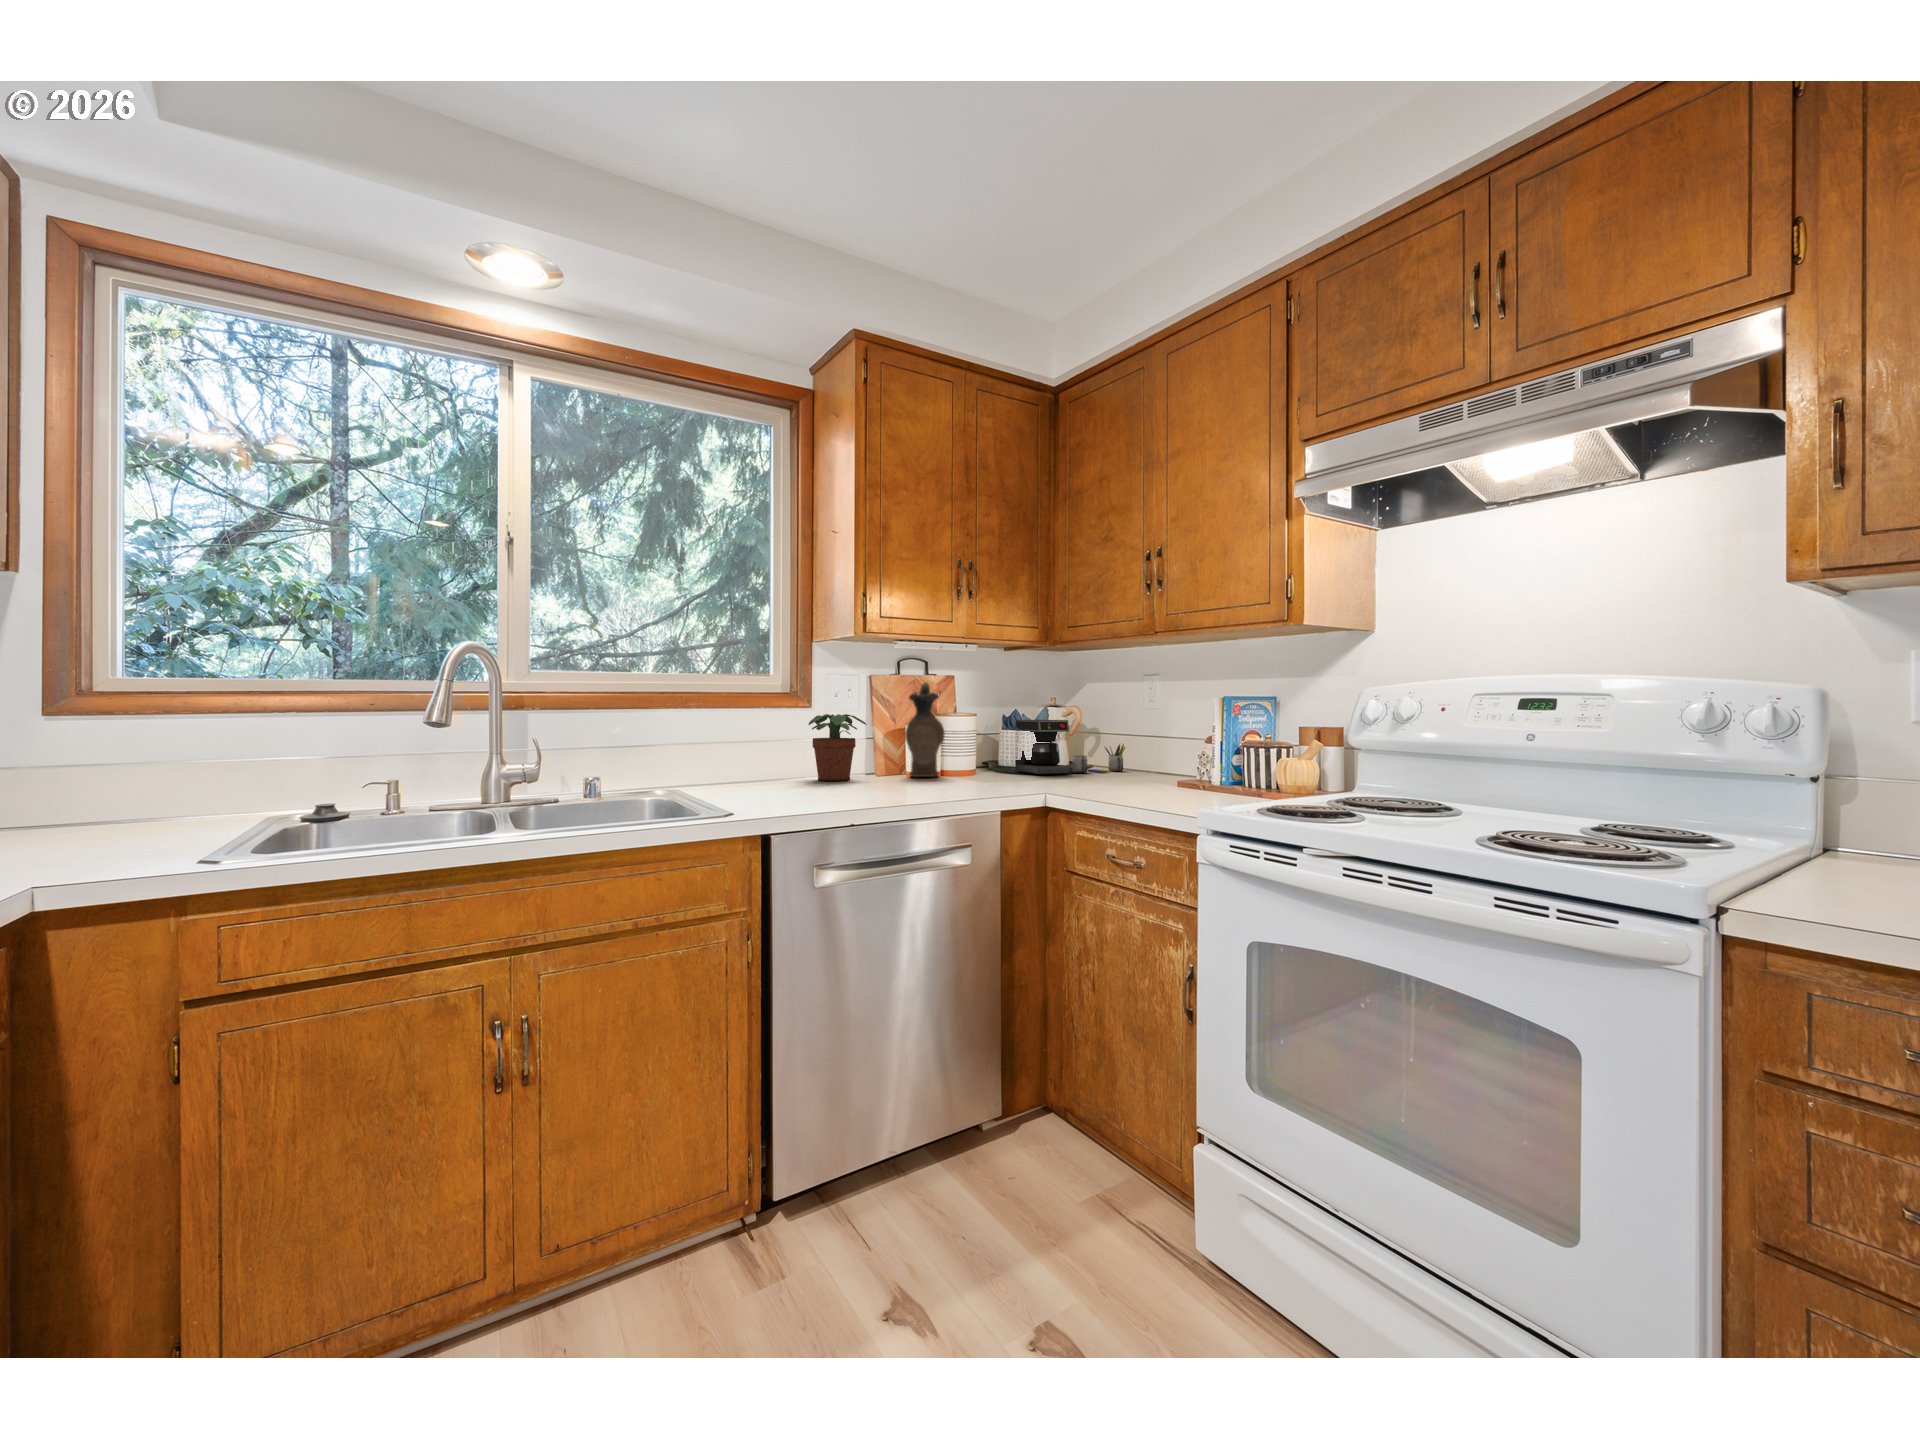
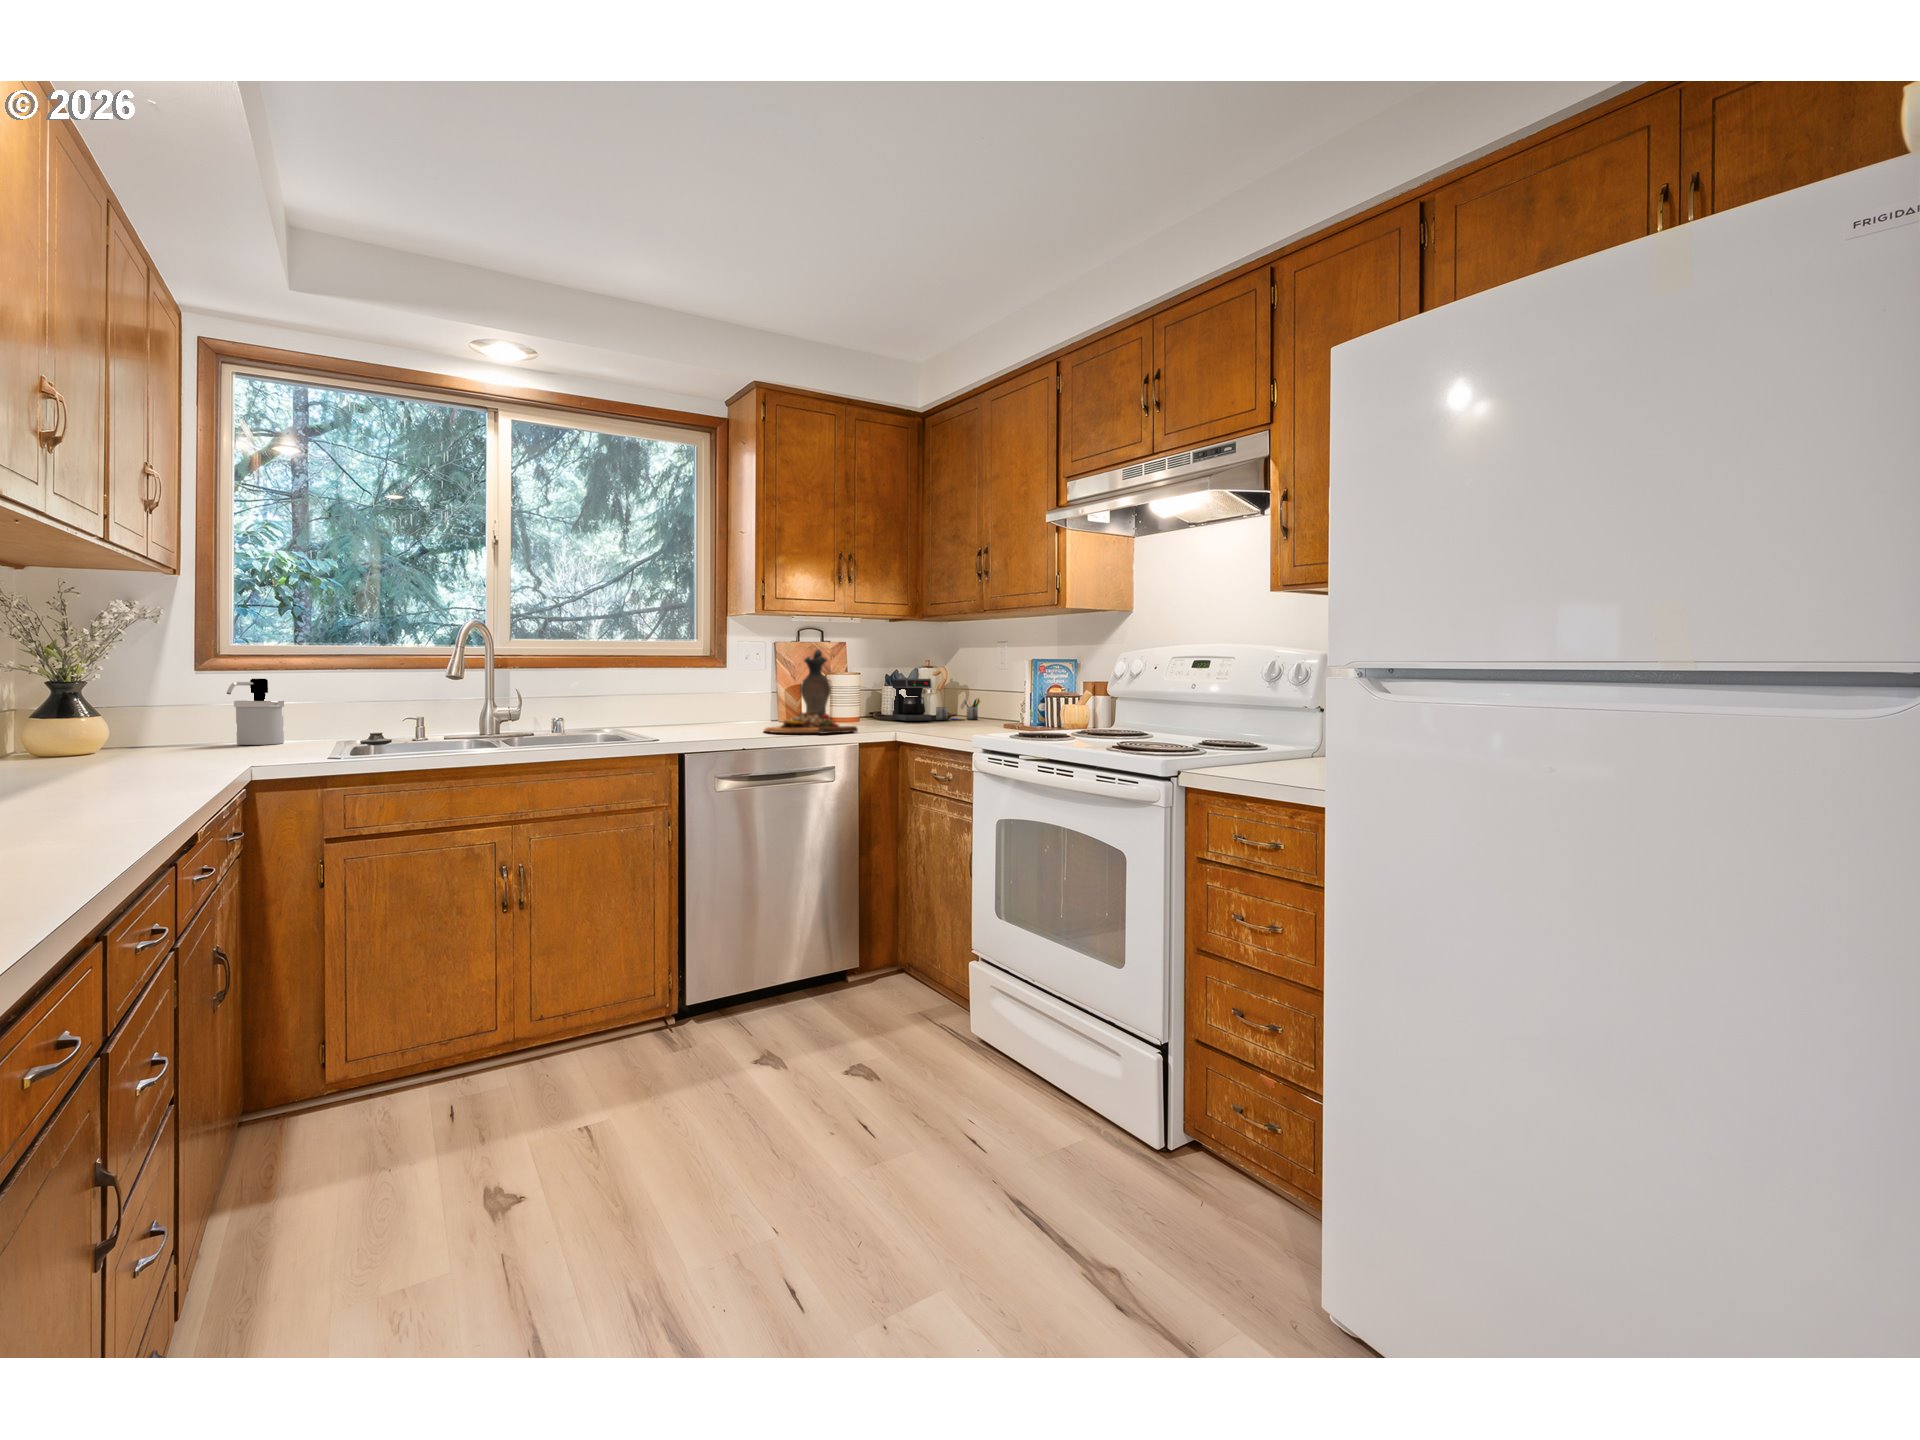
potted plant: present [809,714,866,781] -> none [723,674,770,725]
soap dispenser: none [89,727,194,825] -> present [227,679,284,745]
cutting board: none [870,767,1003,801] -> present [764,712,858,734]

